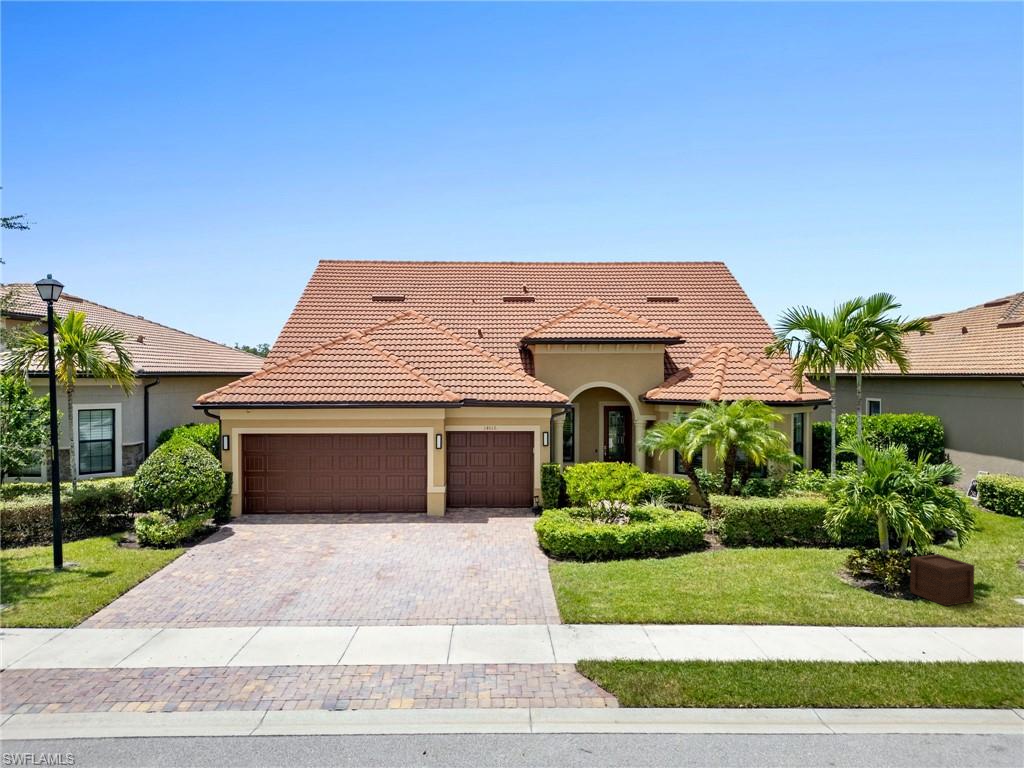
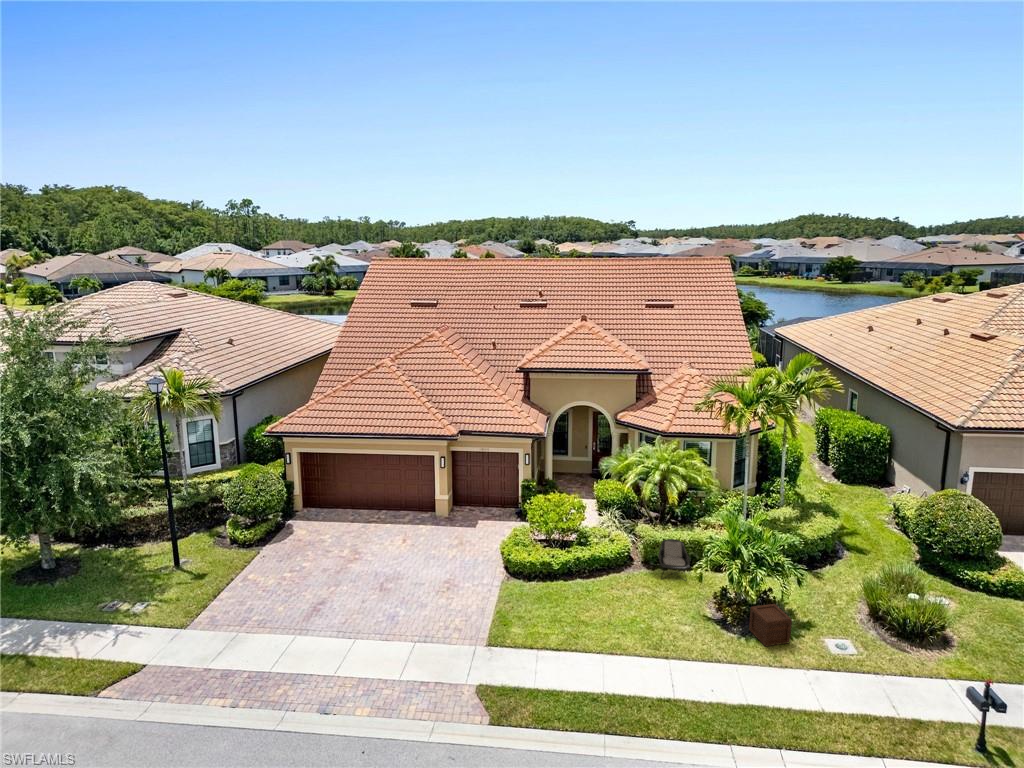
lounge chair: none [748,506,796,557] -> present [659,539,690,581]

